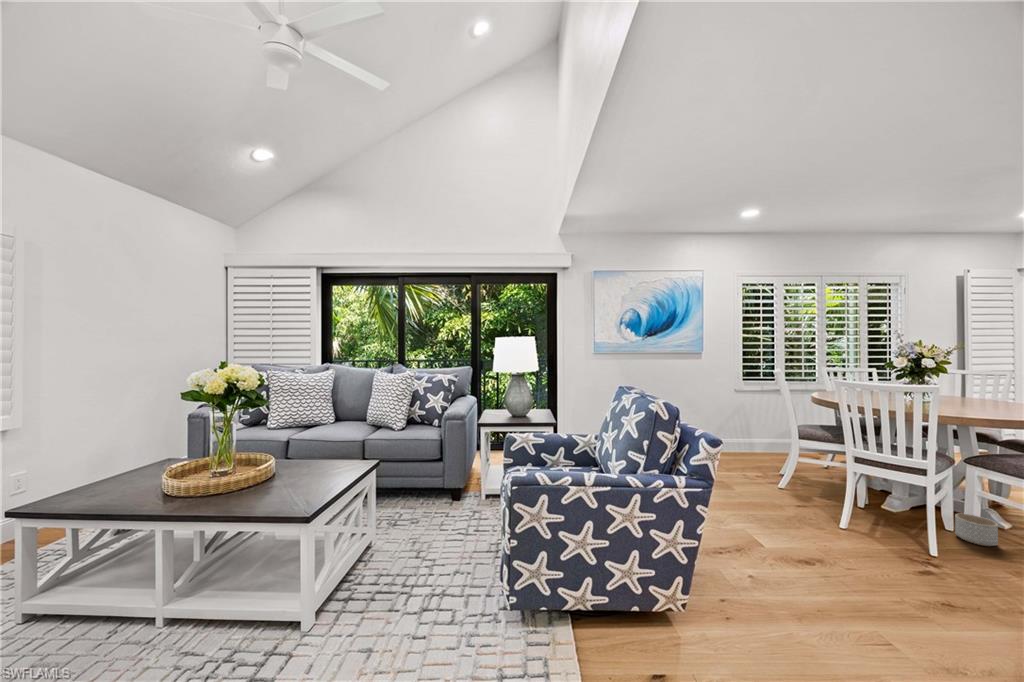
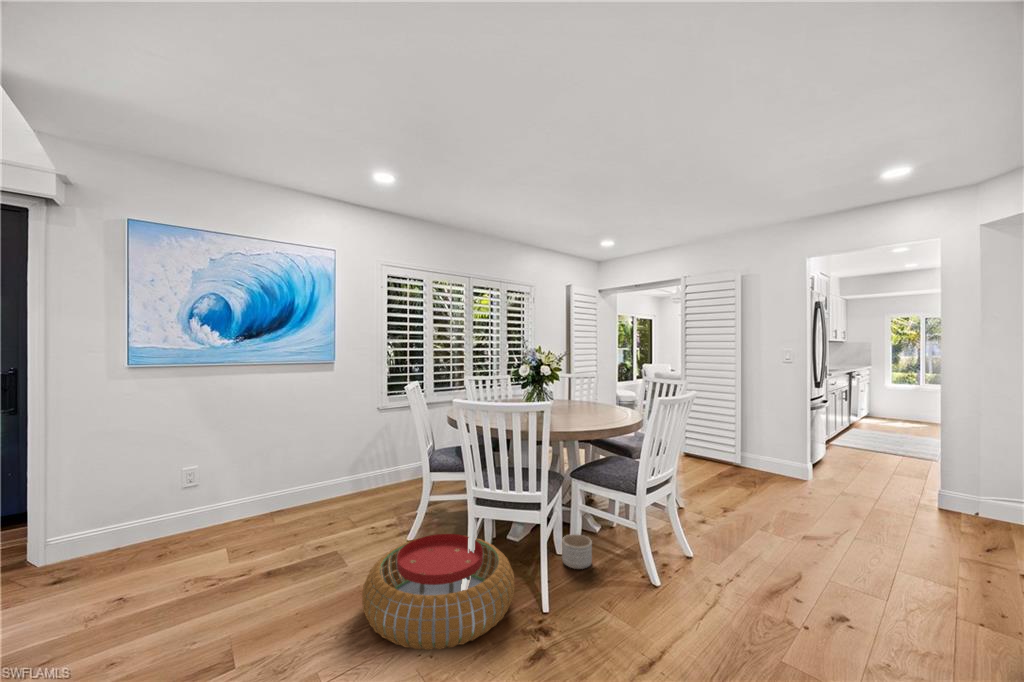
pouf: none [758,478,898,551] -> present [362,534,515,650]

